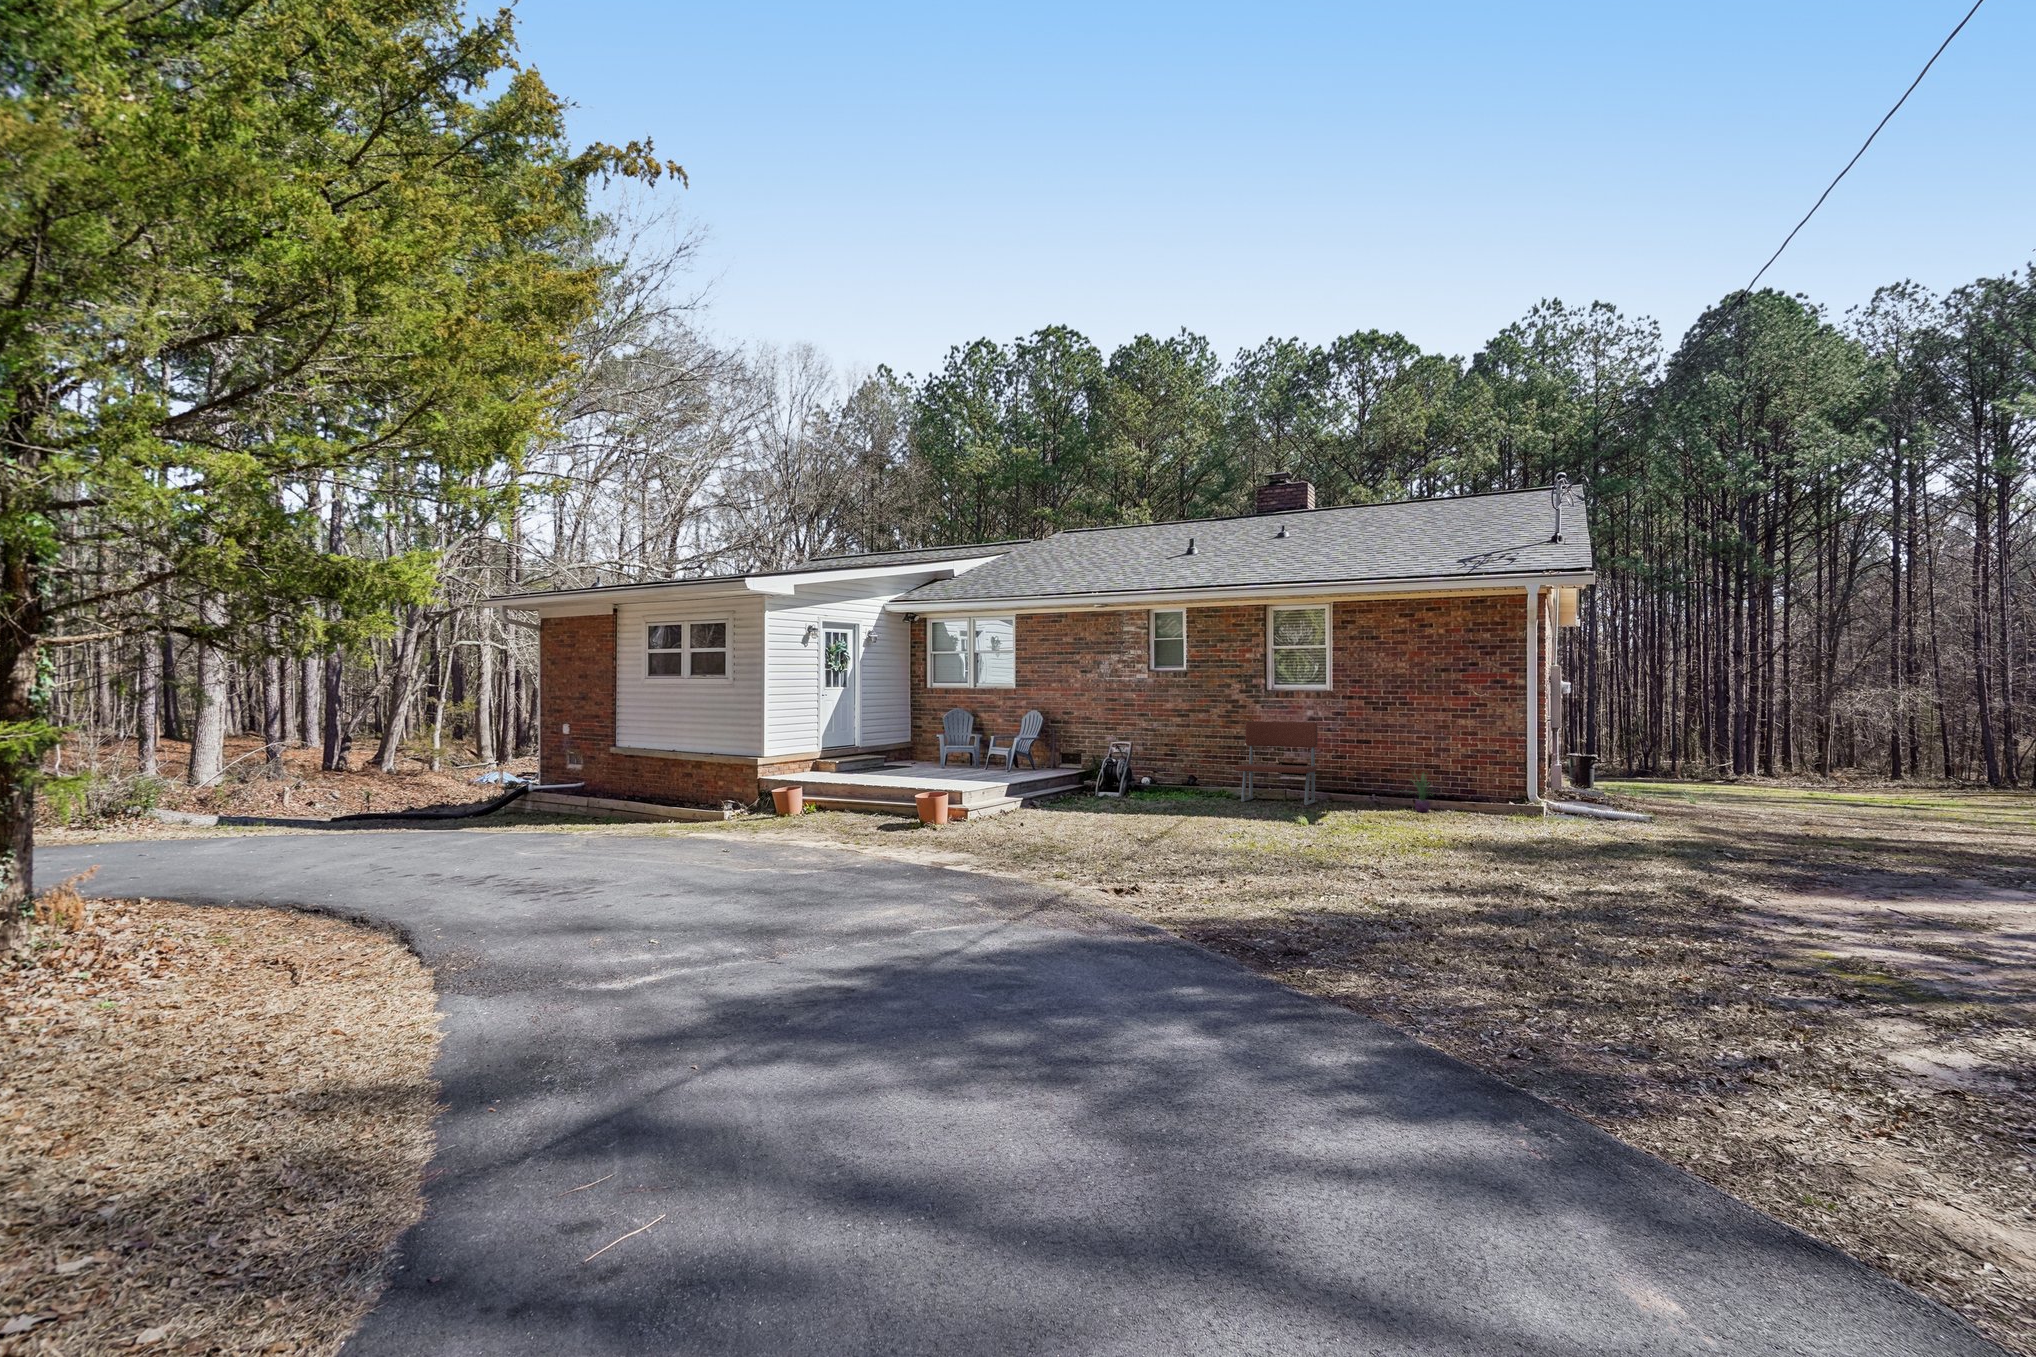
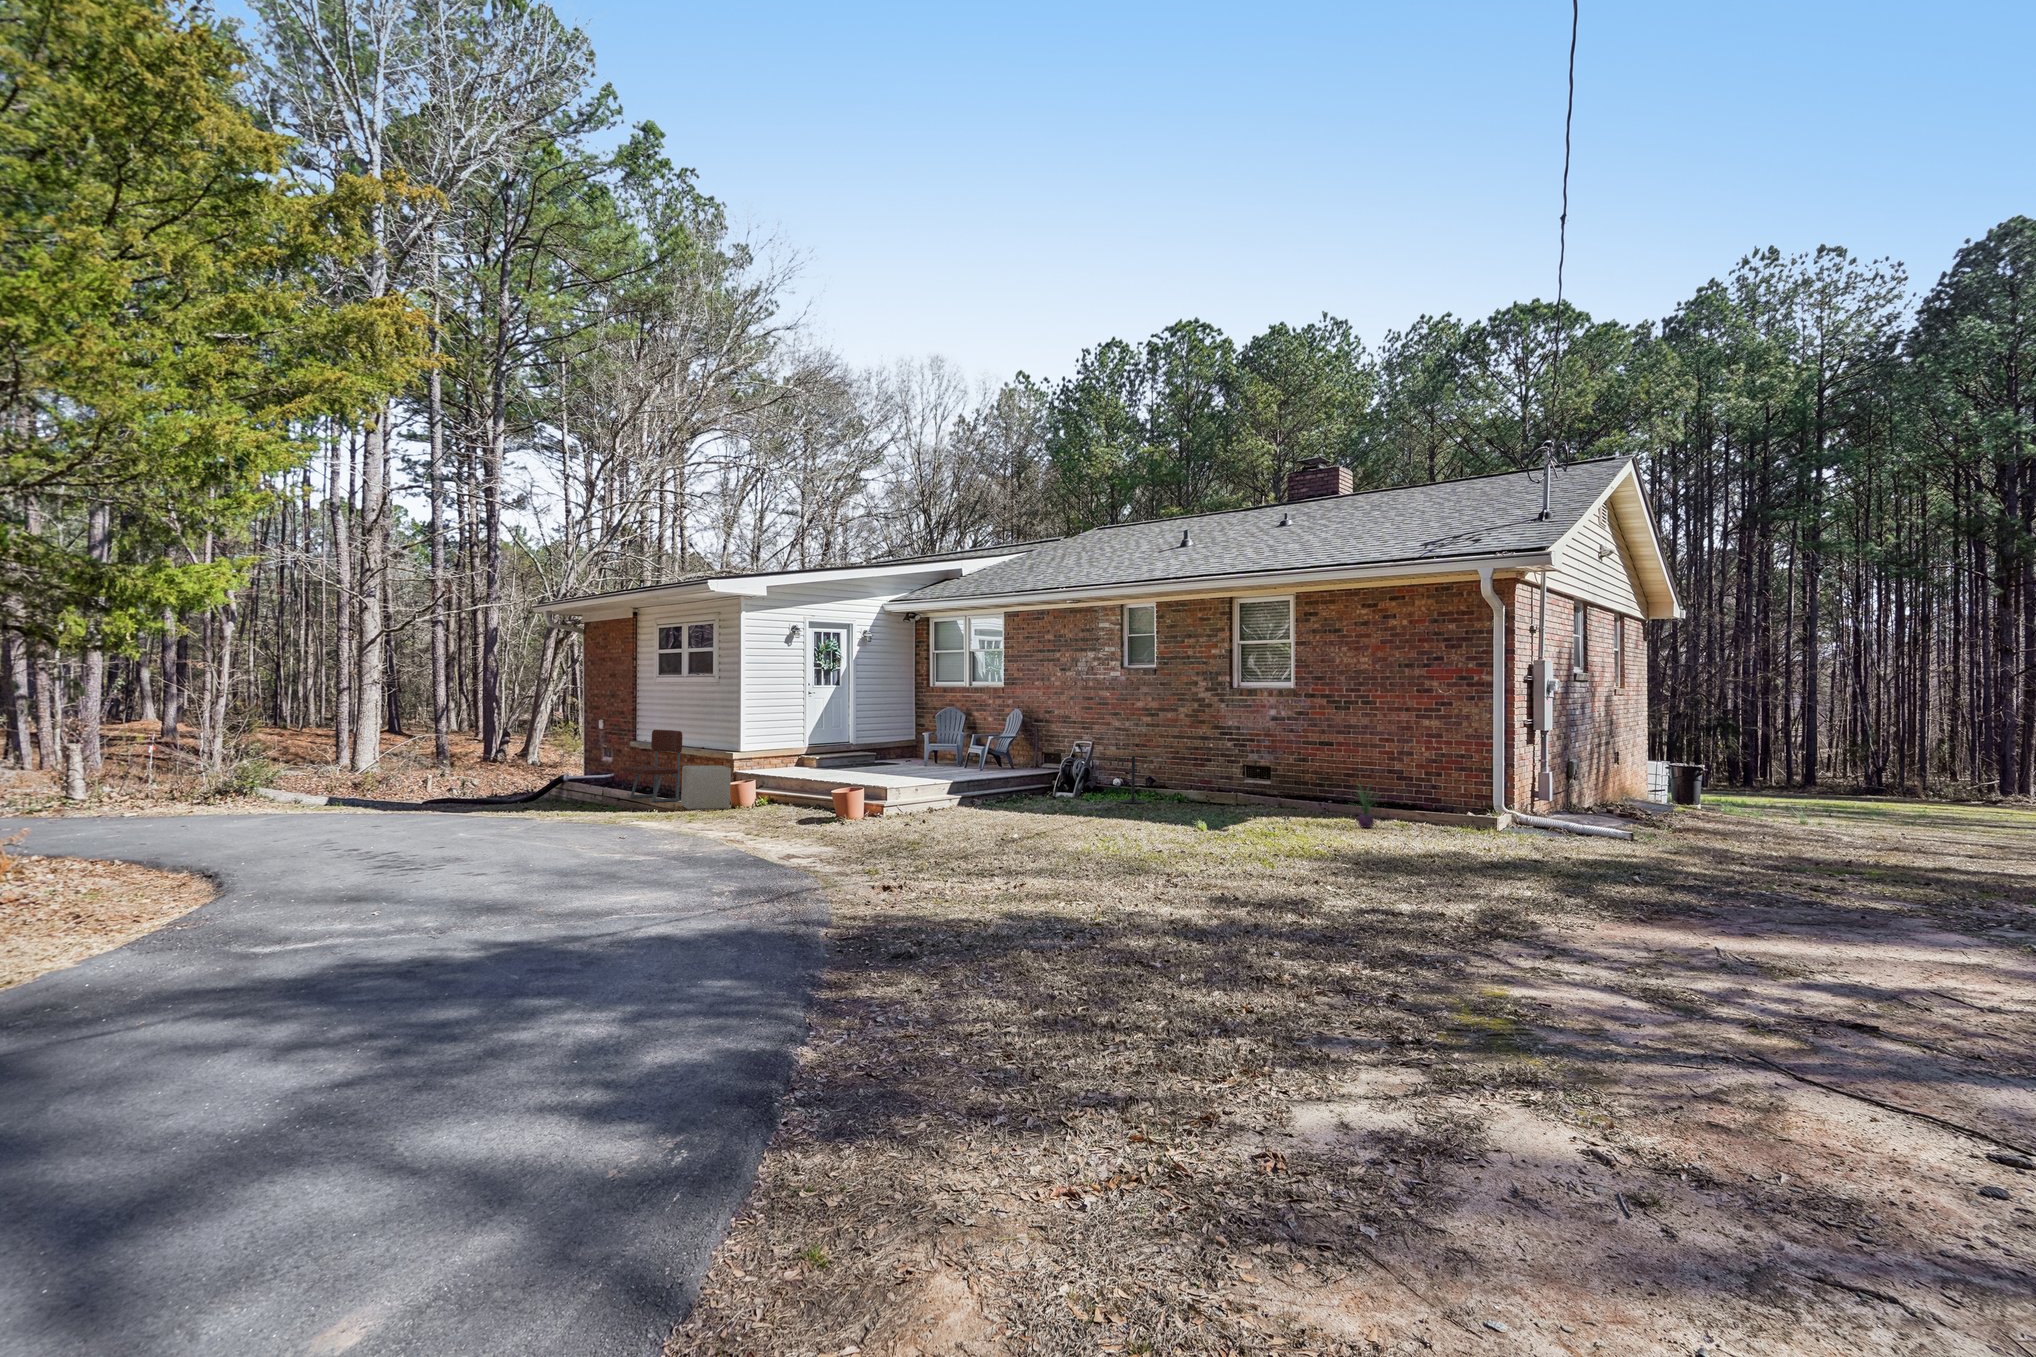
bench: present [1235,721,1318,805] -> present [621,730,682,802]
side table: none [1152,747,1205,797] -> present [1106,750,1161,803]
cardboard box: none [705,774,763,822] -> present [681,766,731,810]

